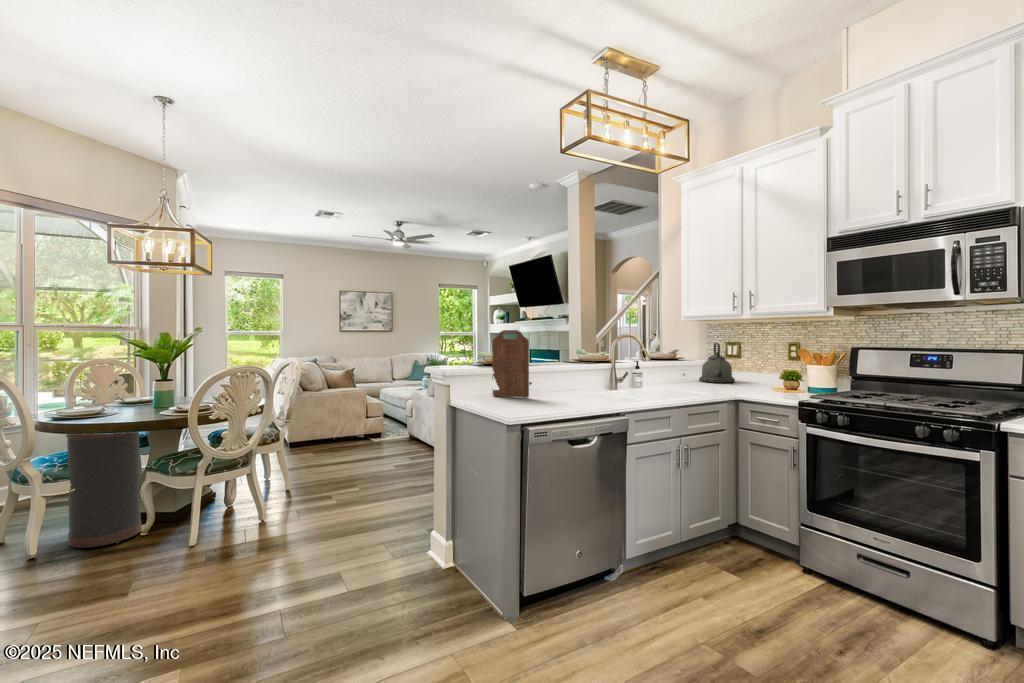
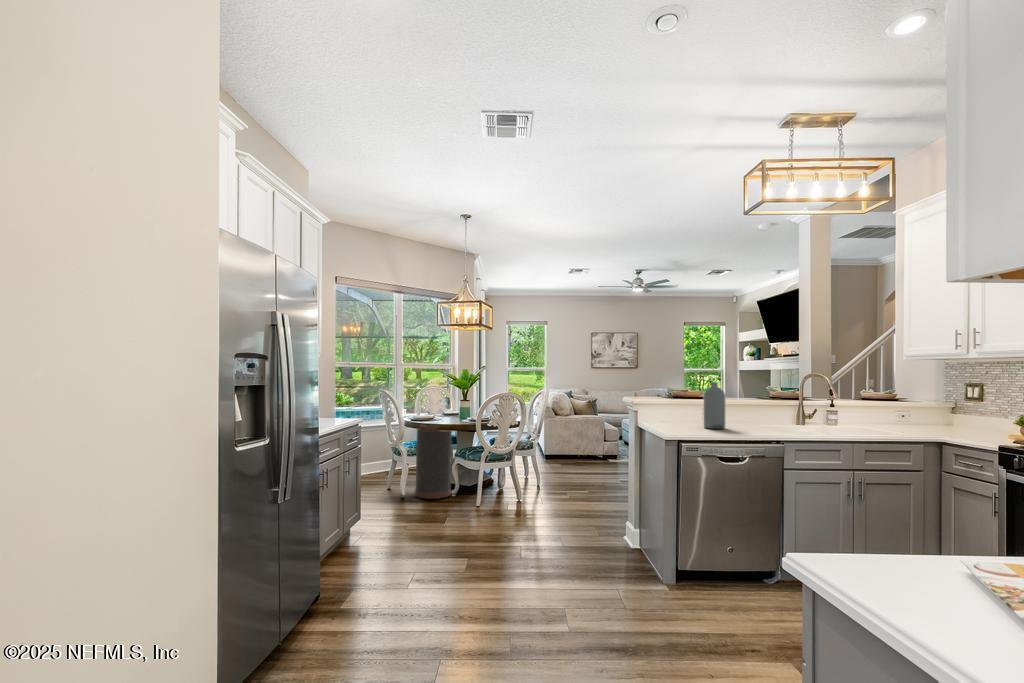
cutting board: present [492,330,529,398] -> none [672,373,699,425]
bottle: none [538,340,564,402] -> present [704,382,725,429]
kettle: present [699,343,735,383] -> none [893,389,933,429]

